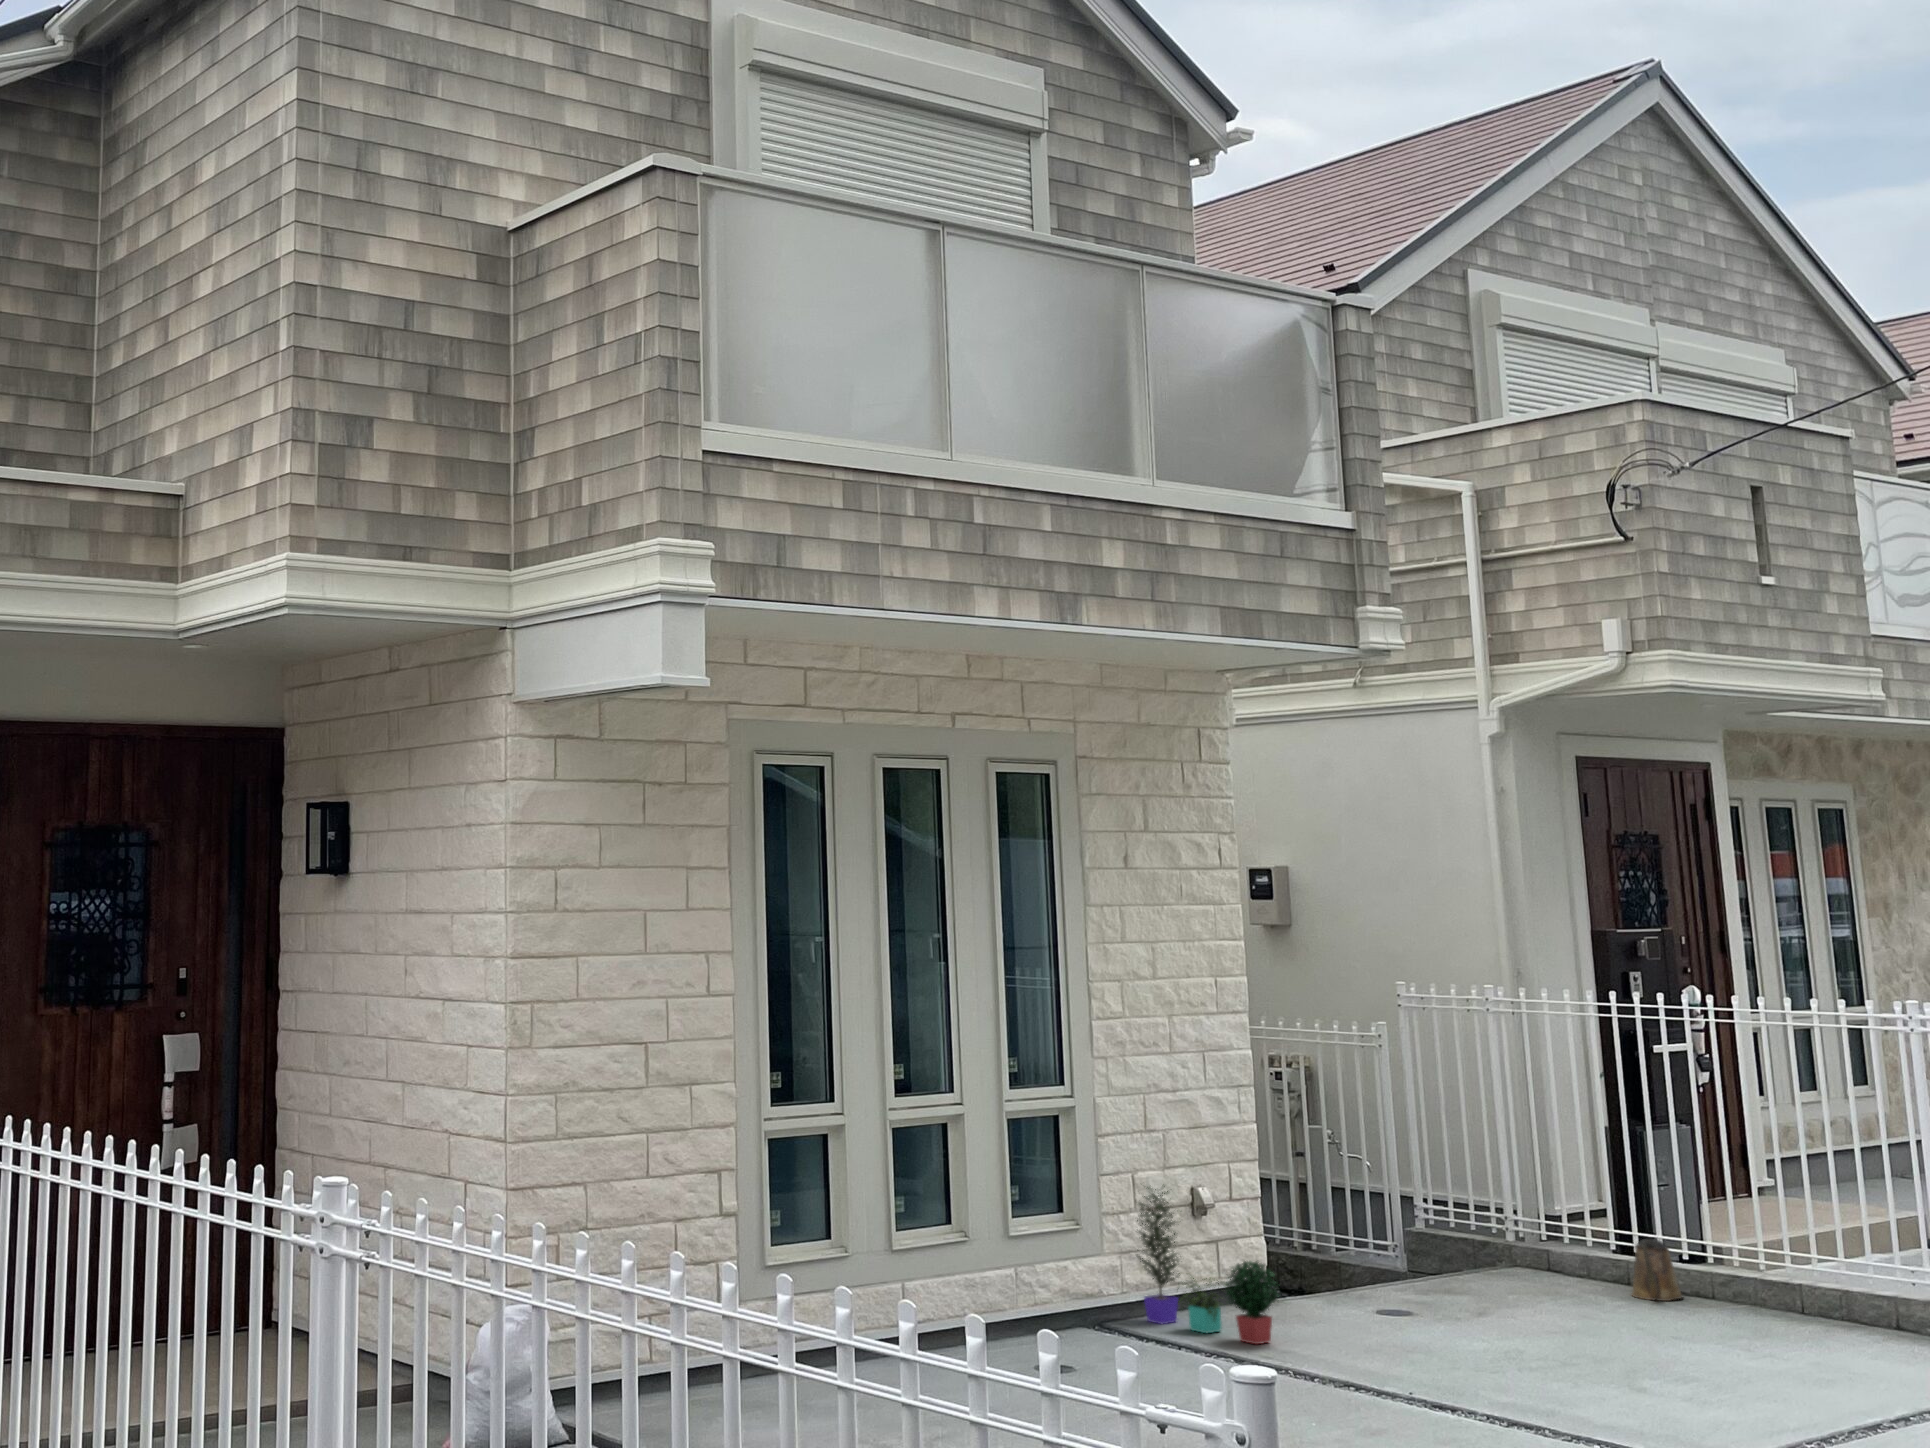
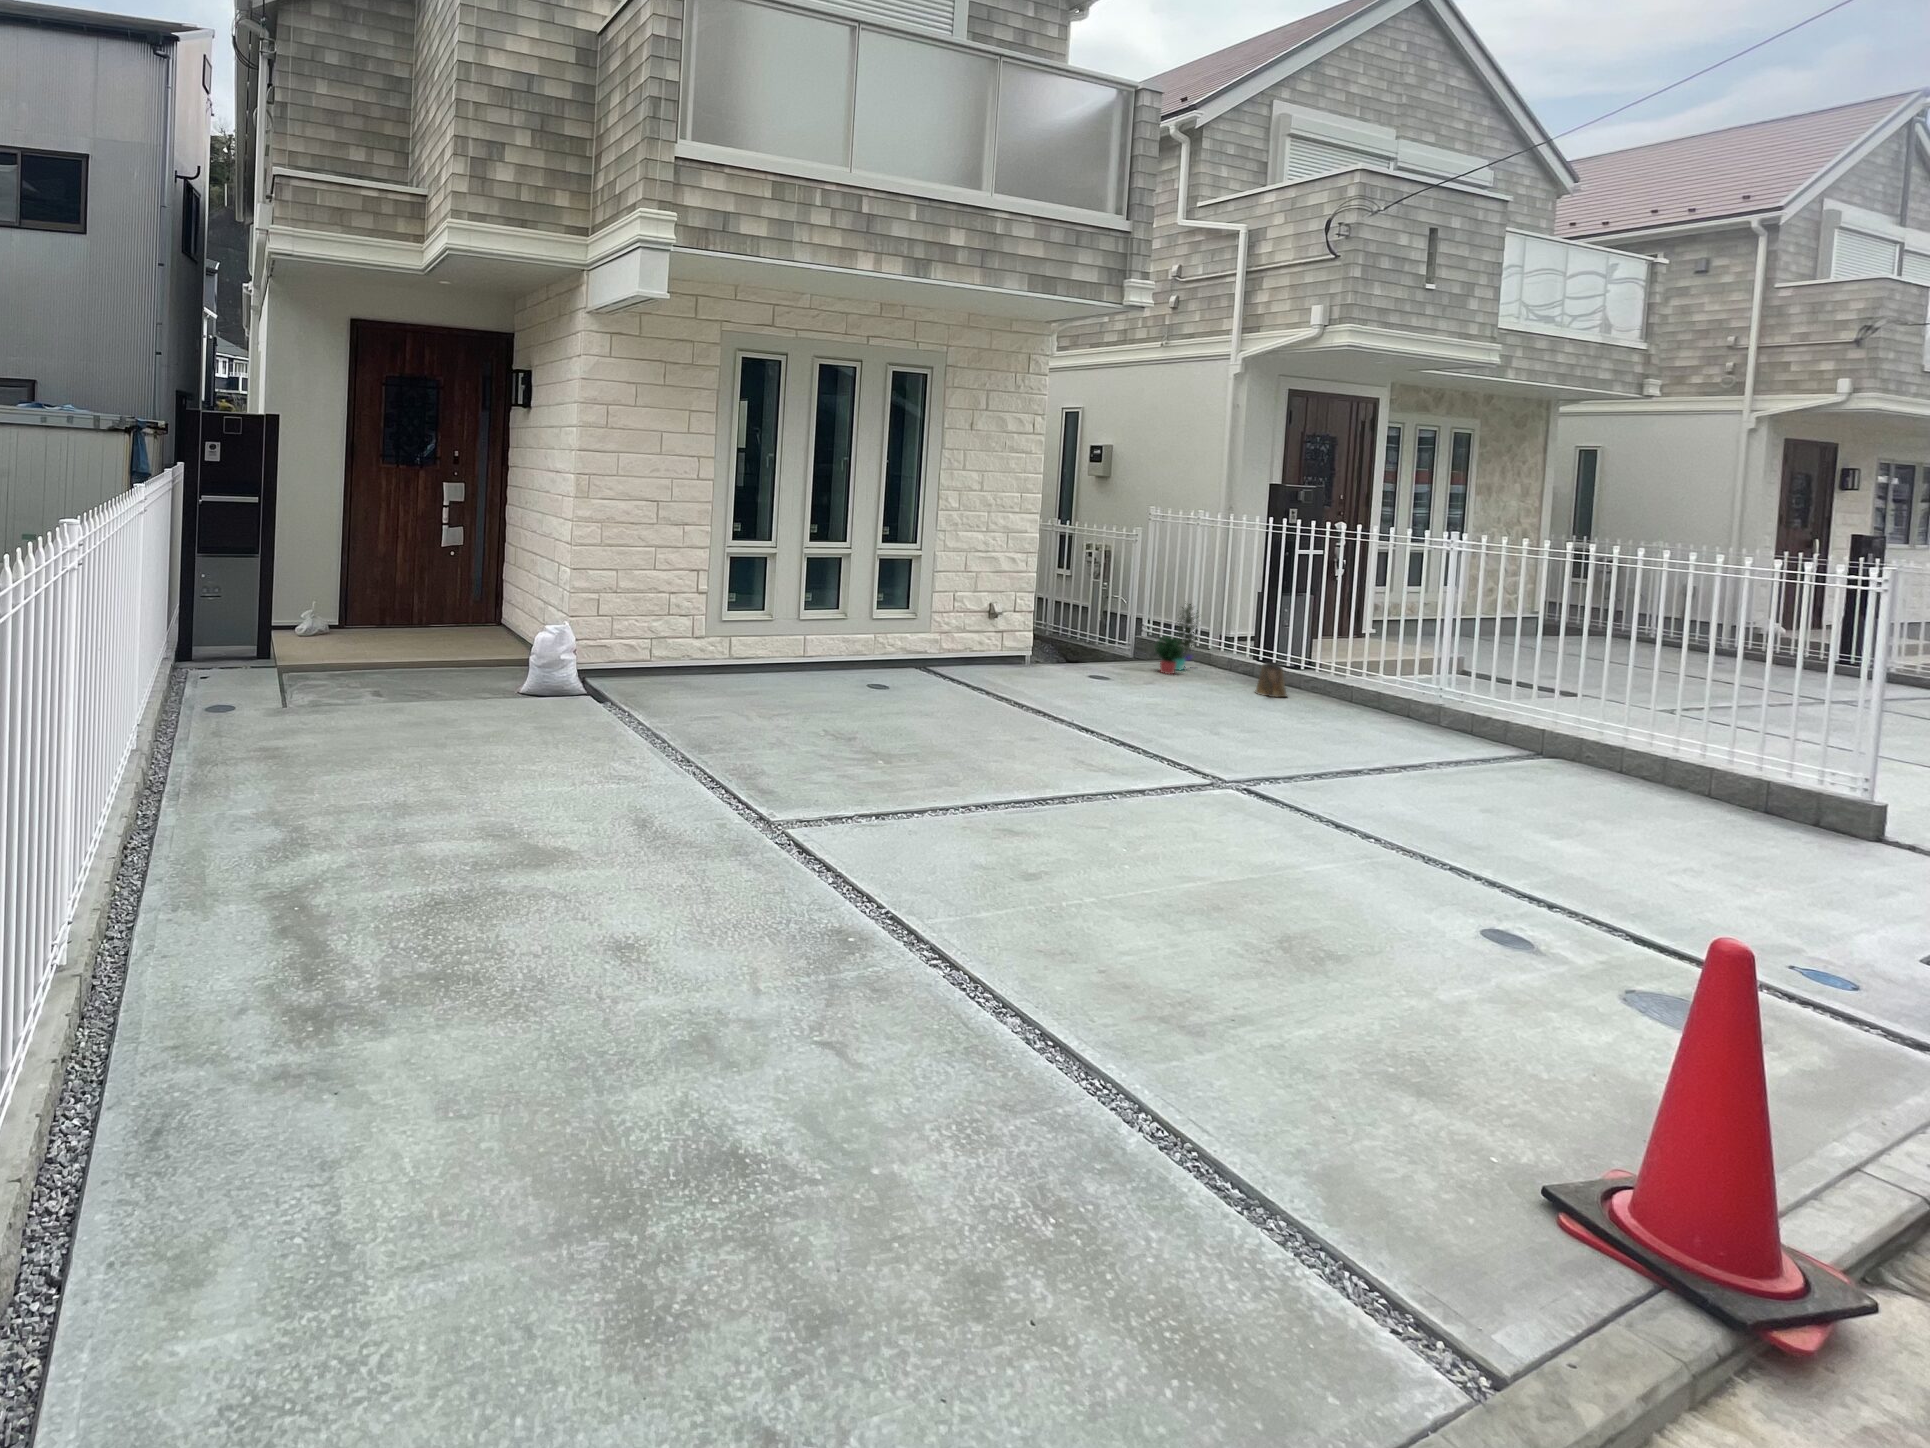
potted plant: present [1137,1184,1279,1344] -> present [1155,603,1198,674]

